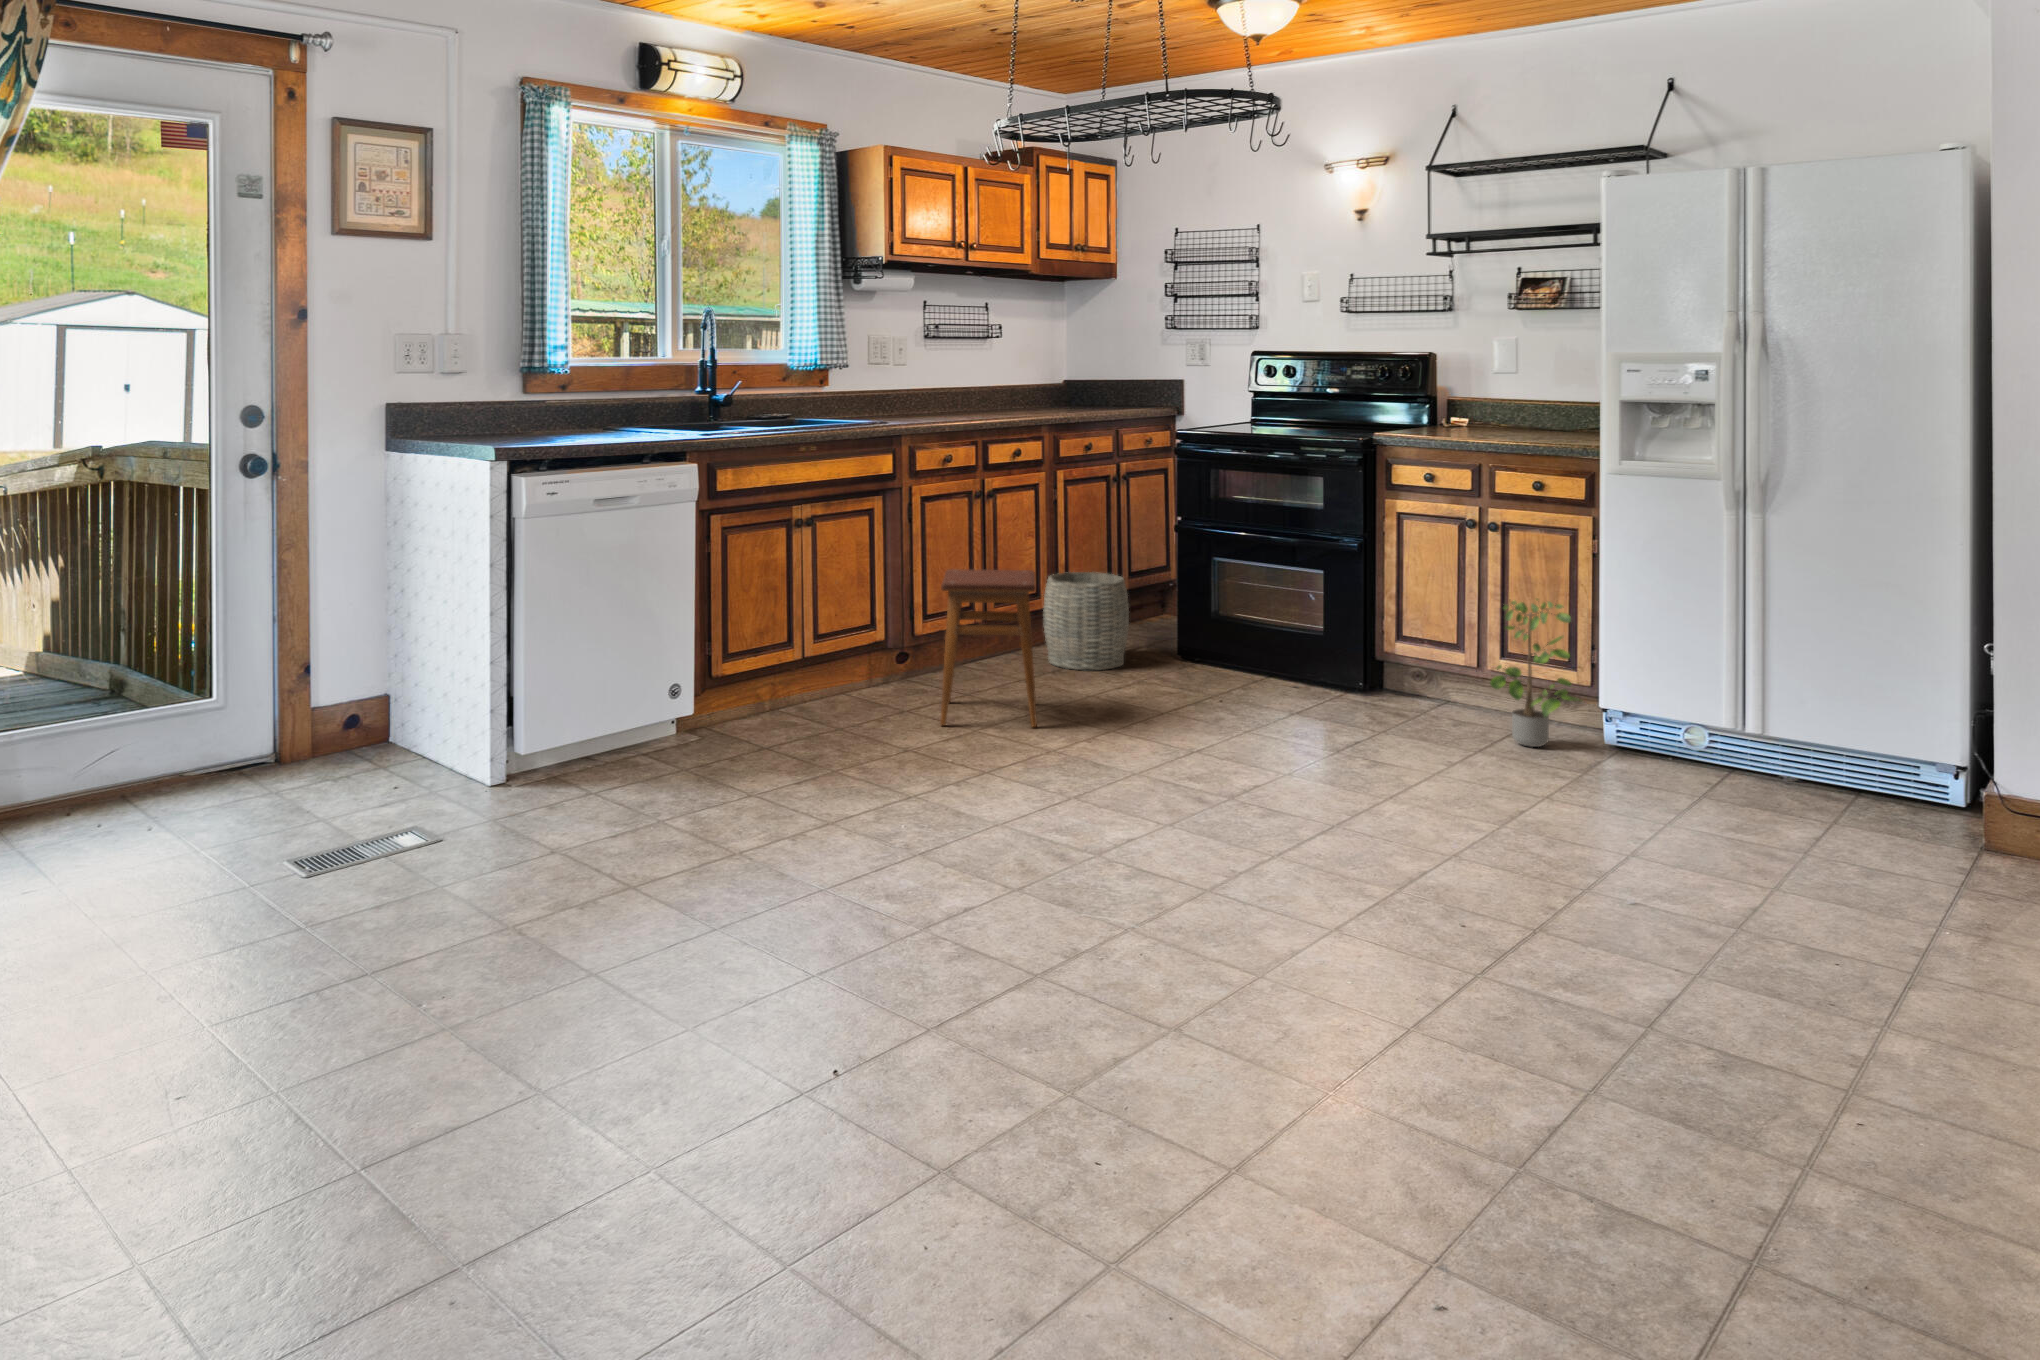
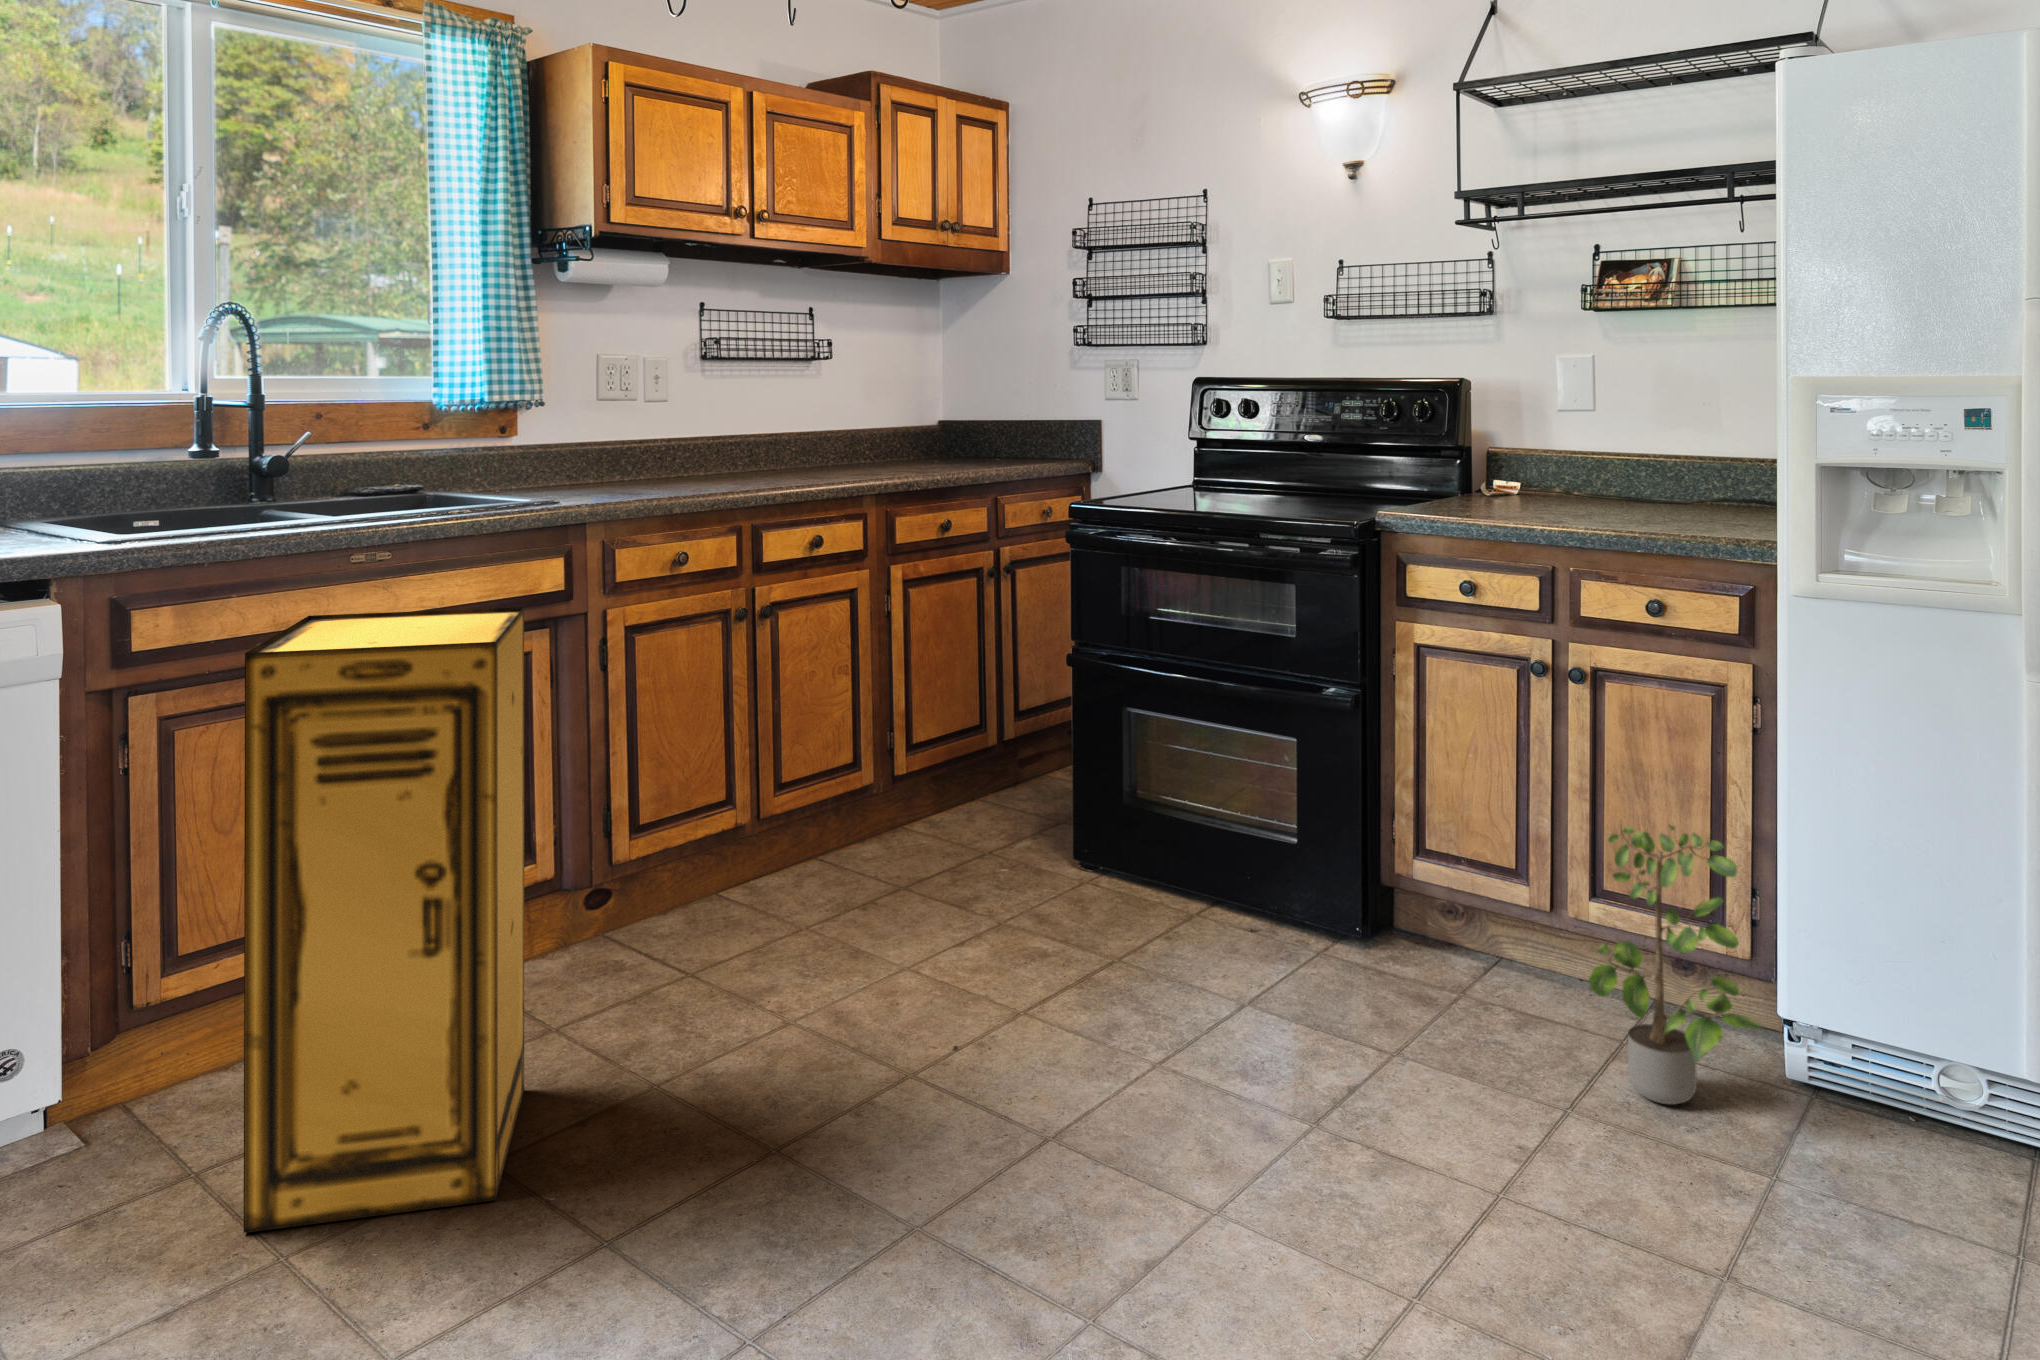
storage cabinet: none [805,473,925,760] -> present [244,607,524,1233]
stool: present [940,569,1037,727] -> none [583,767,795,1087]
woven basket: present [1043,572,1129,670] -> none [853,731,991,906]

